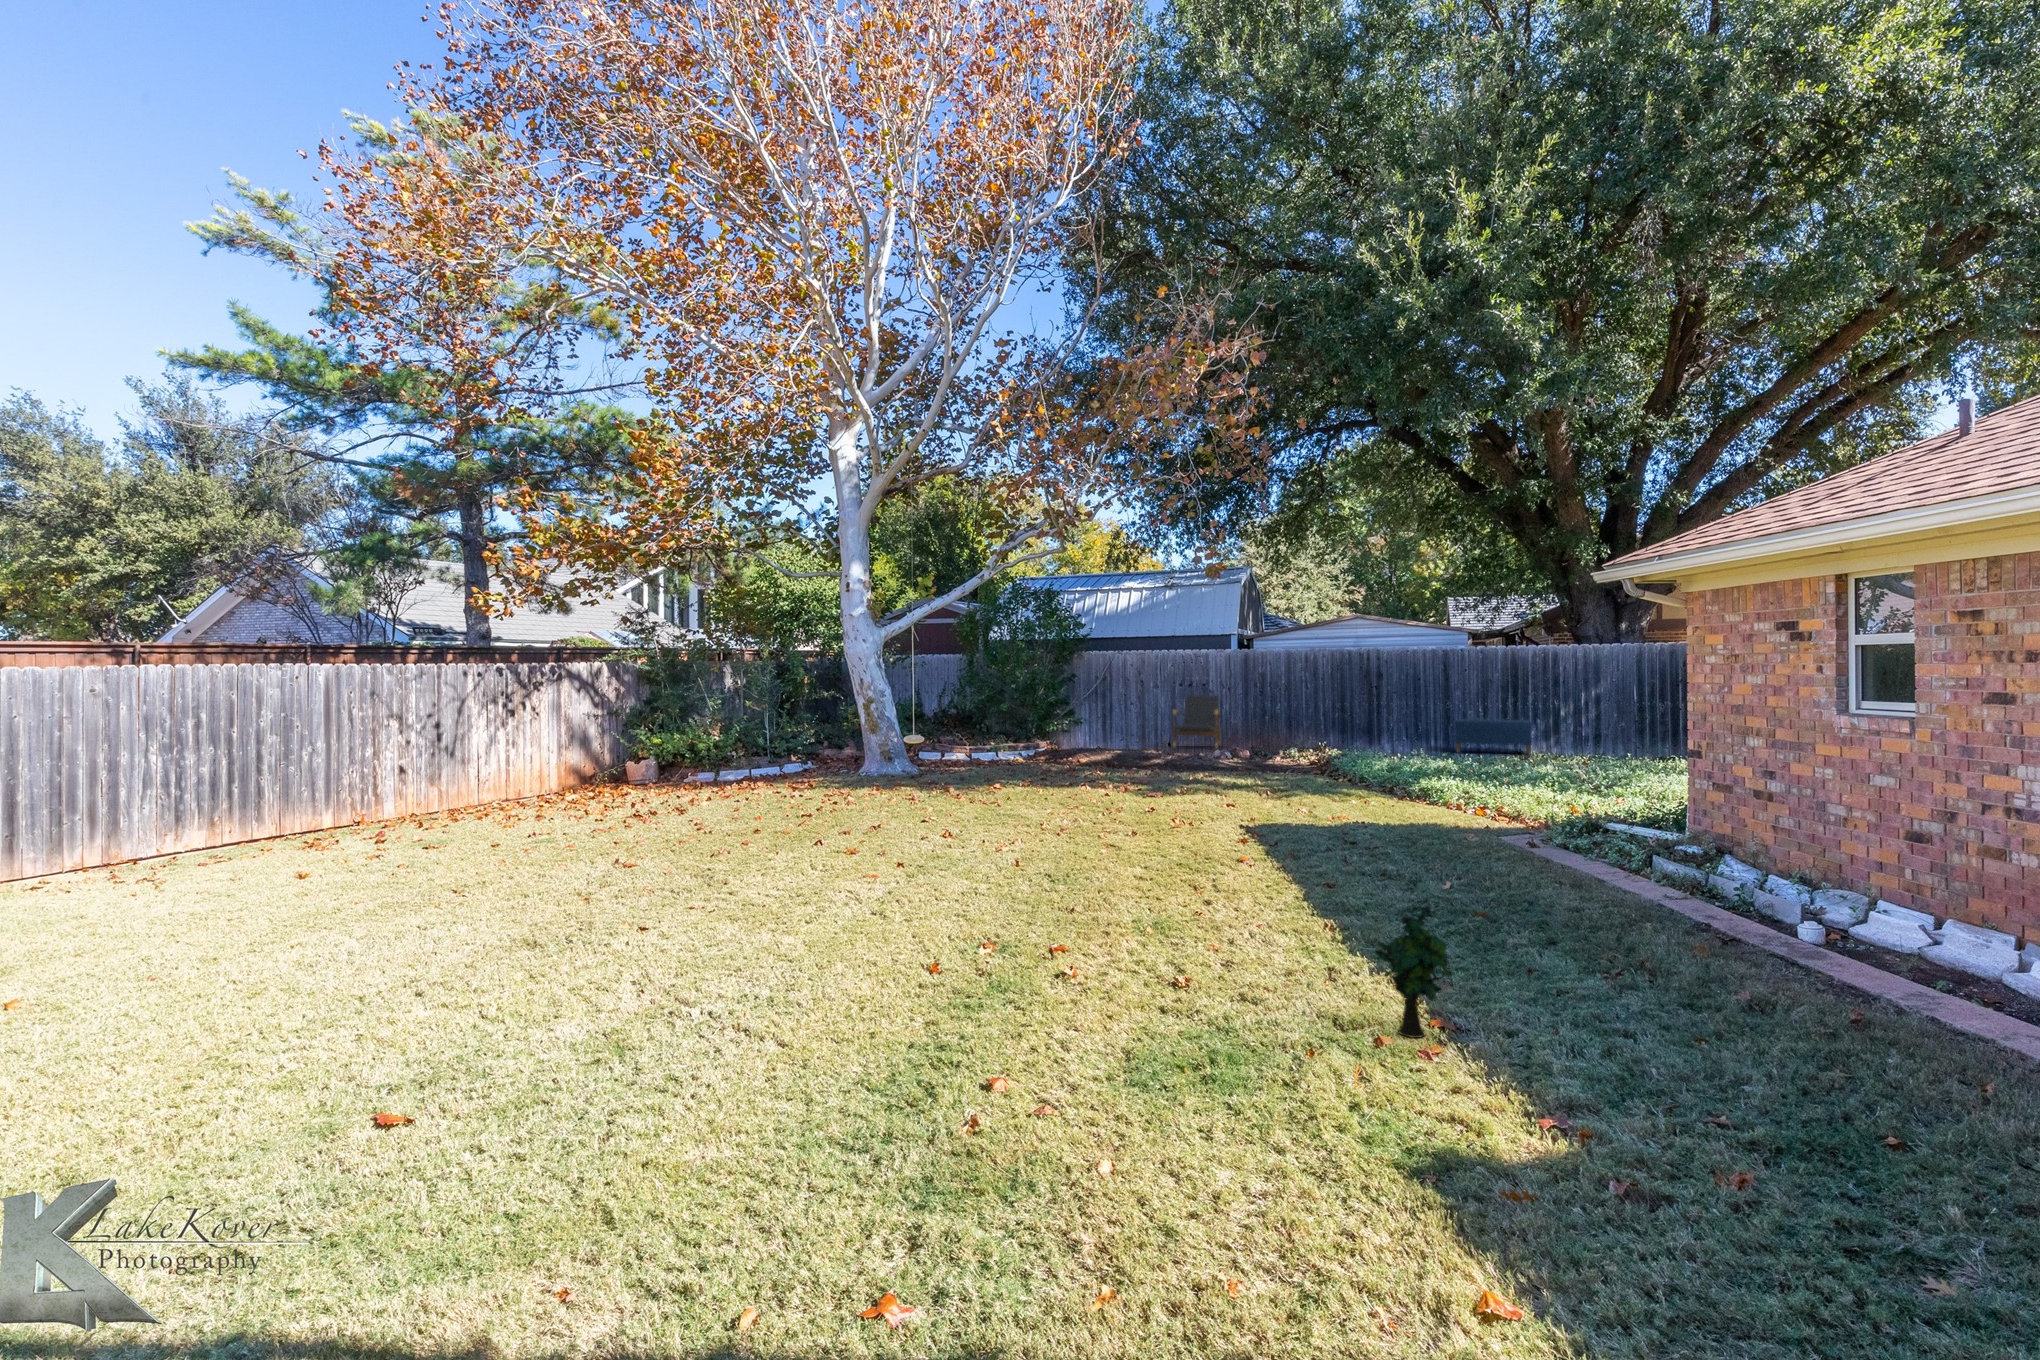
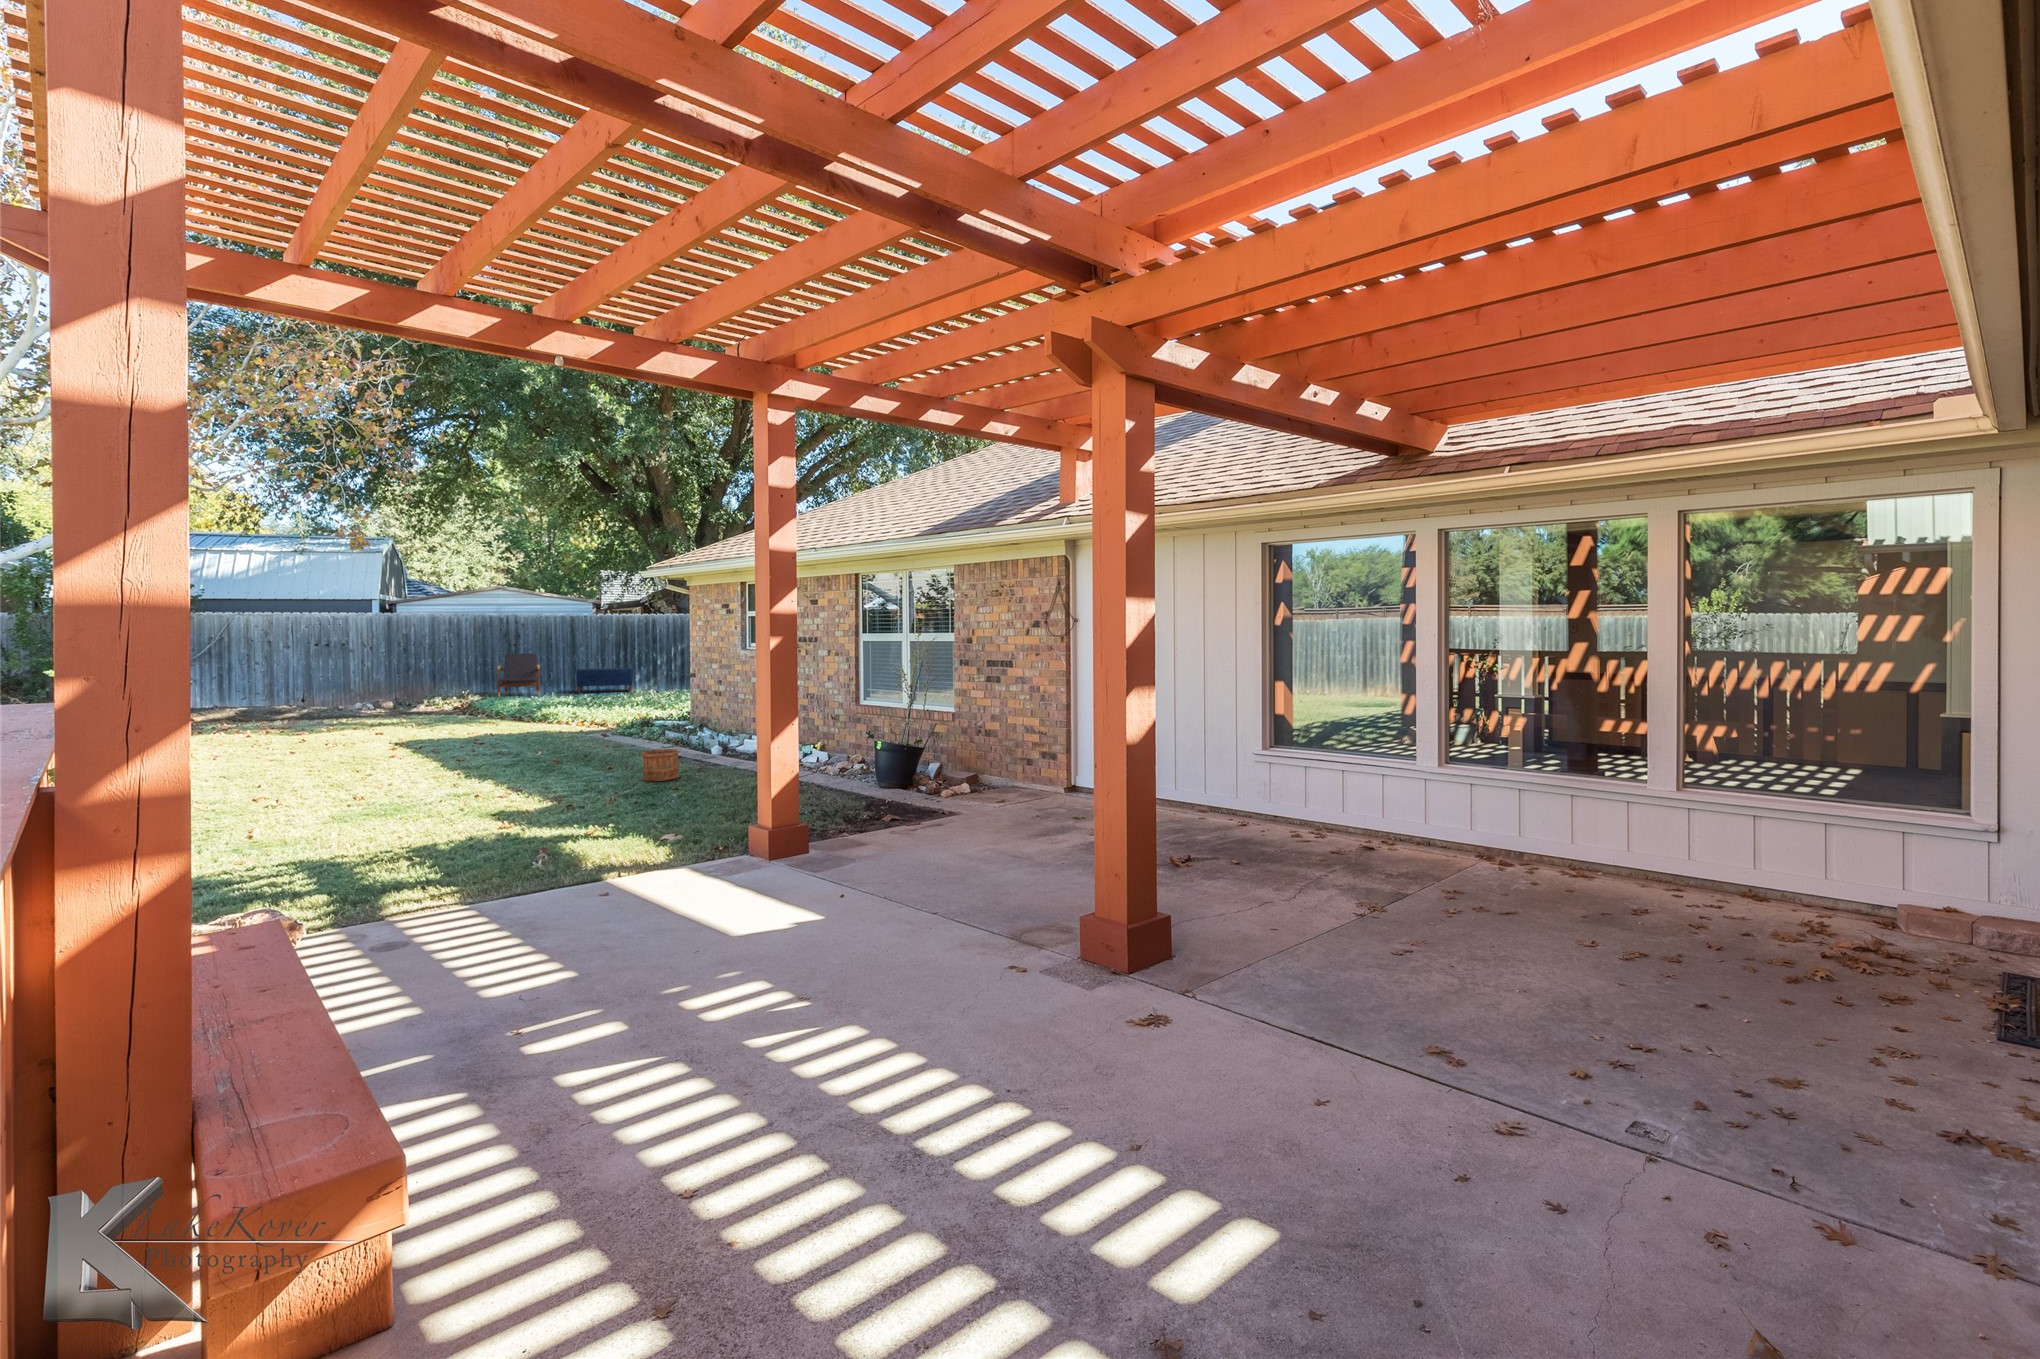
lounge chair: present [1173,695,1221,747] -> present [497,653,540,697]
decorative plant: present [1374,907,1452,1038] -> none [477,735,515,790]
wooden bucket: none [1793,1001,1933,1121] -> present [641,749,679,781]

